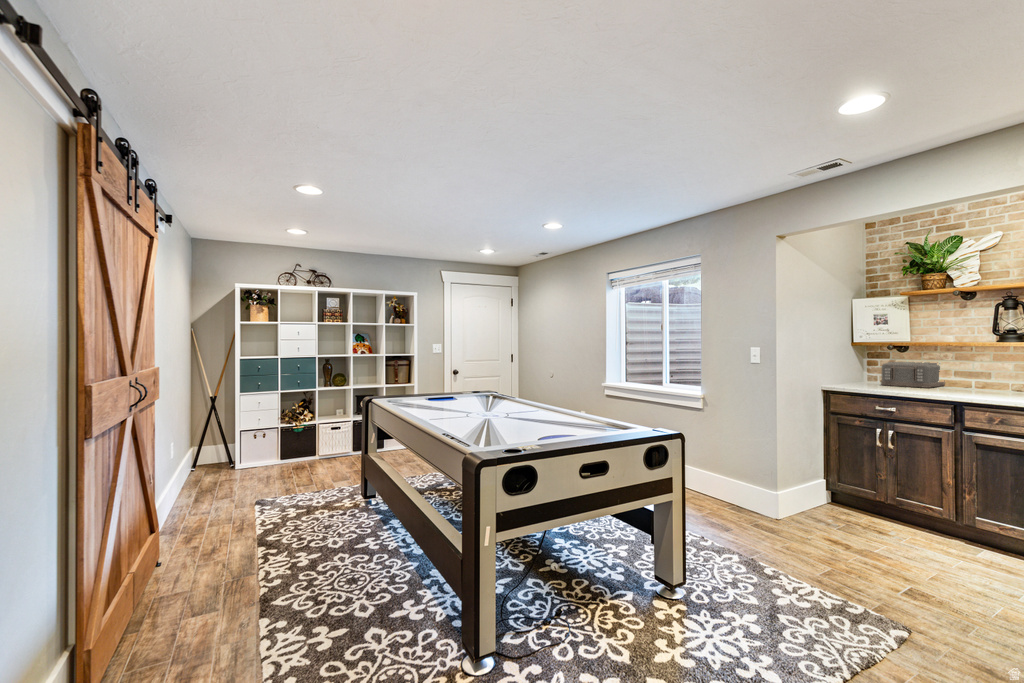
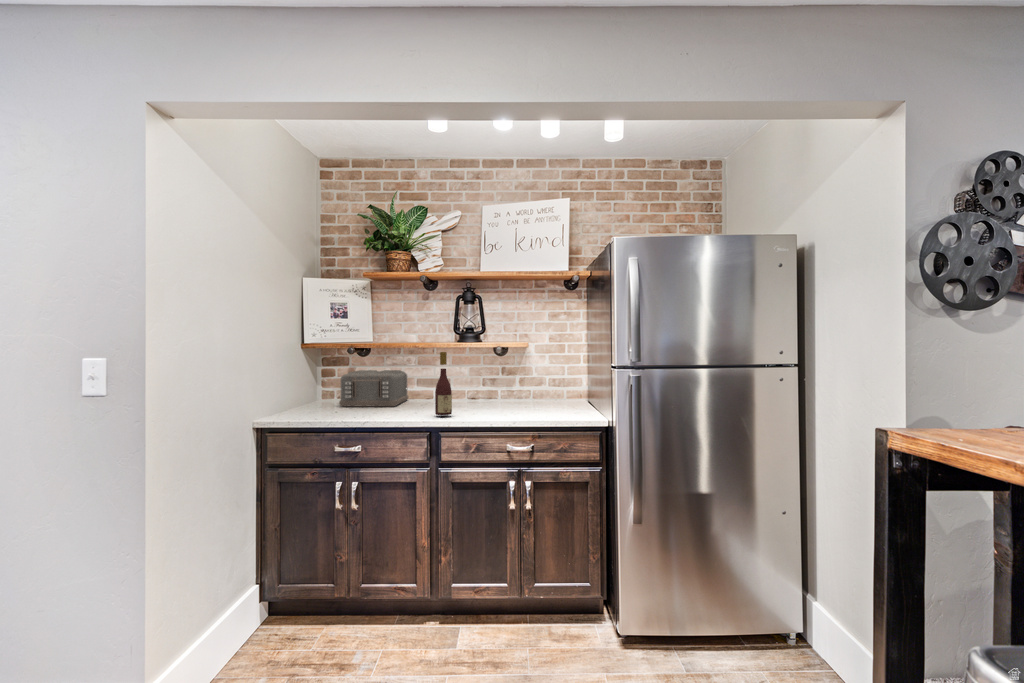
wine bottle: none [961,348,979,396] -> present [435,352,452,415]

